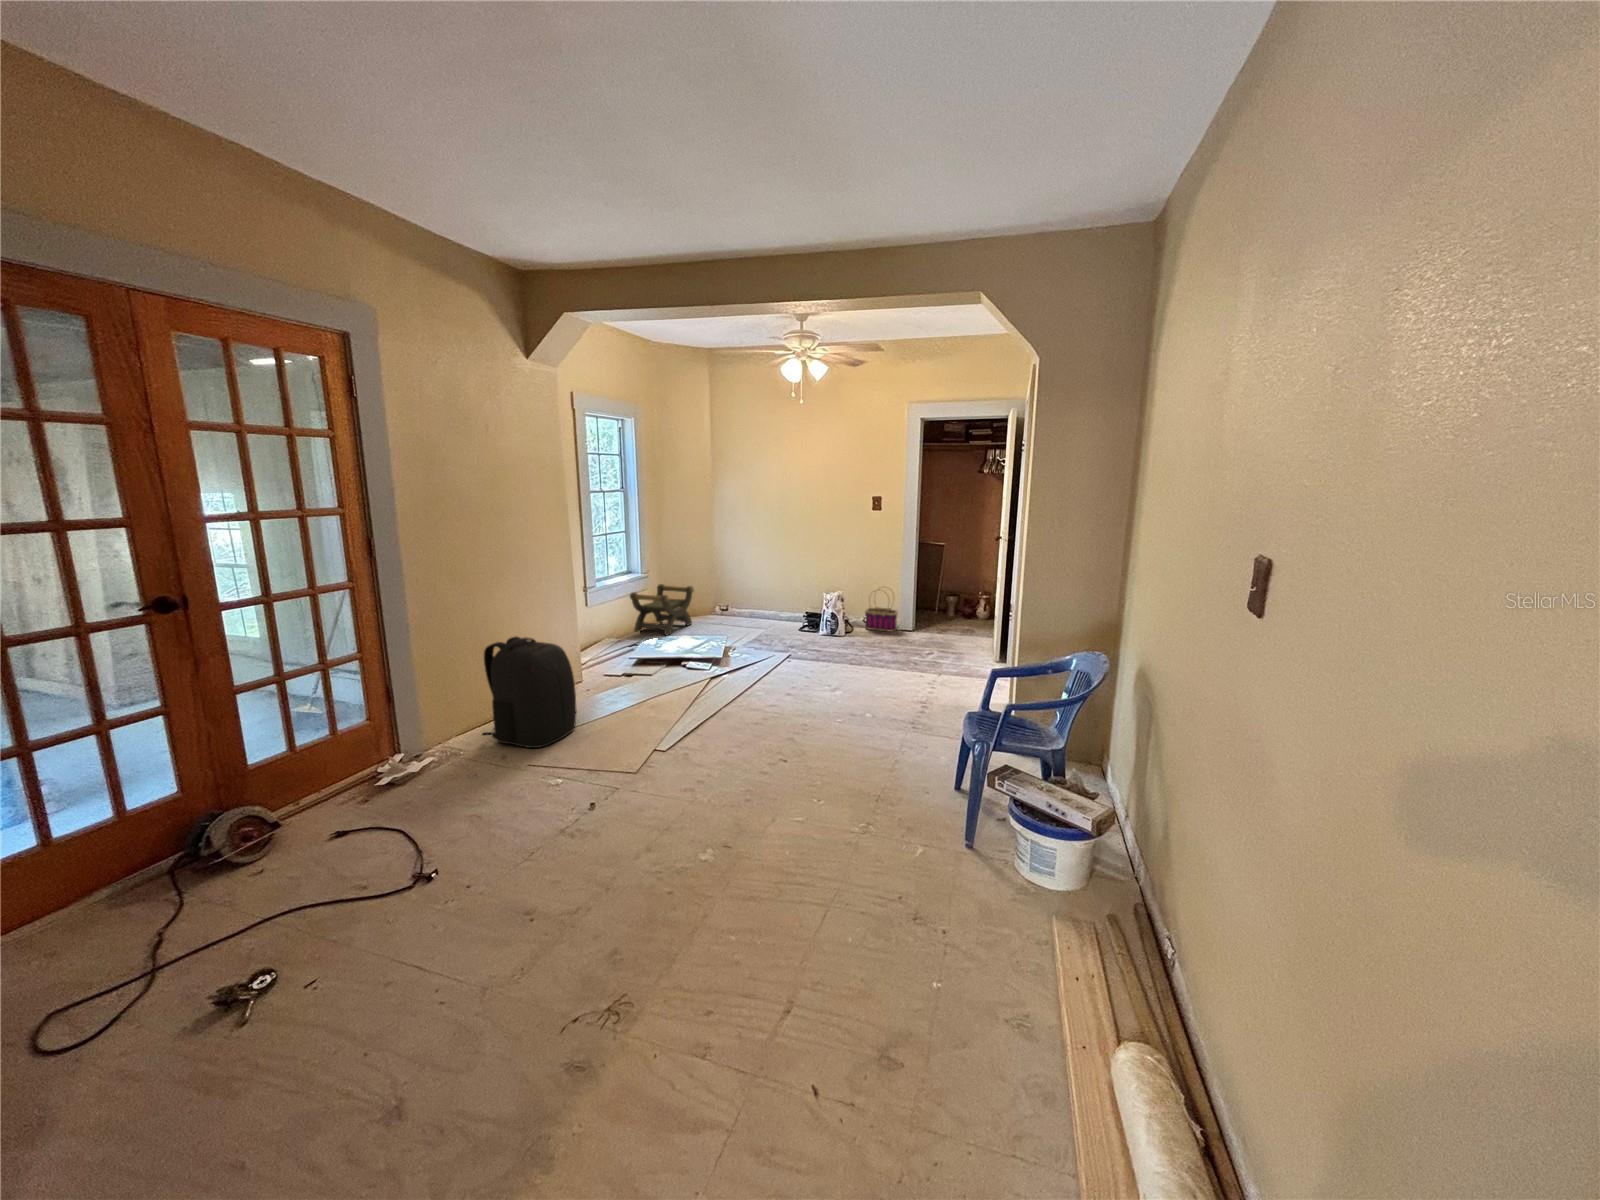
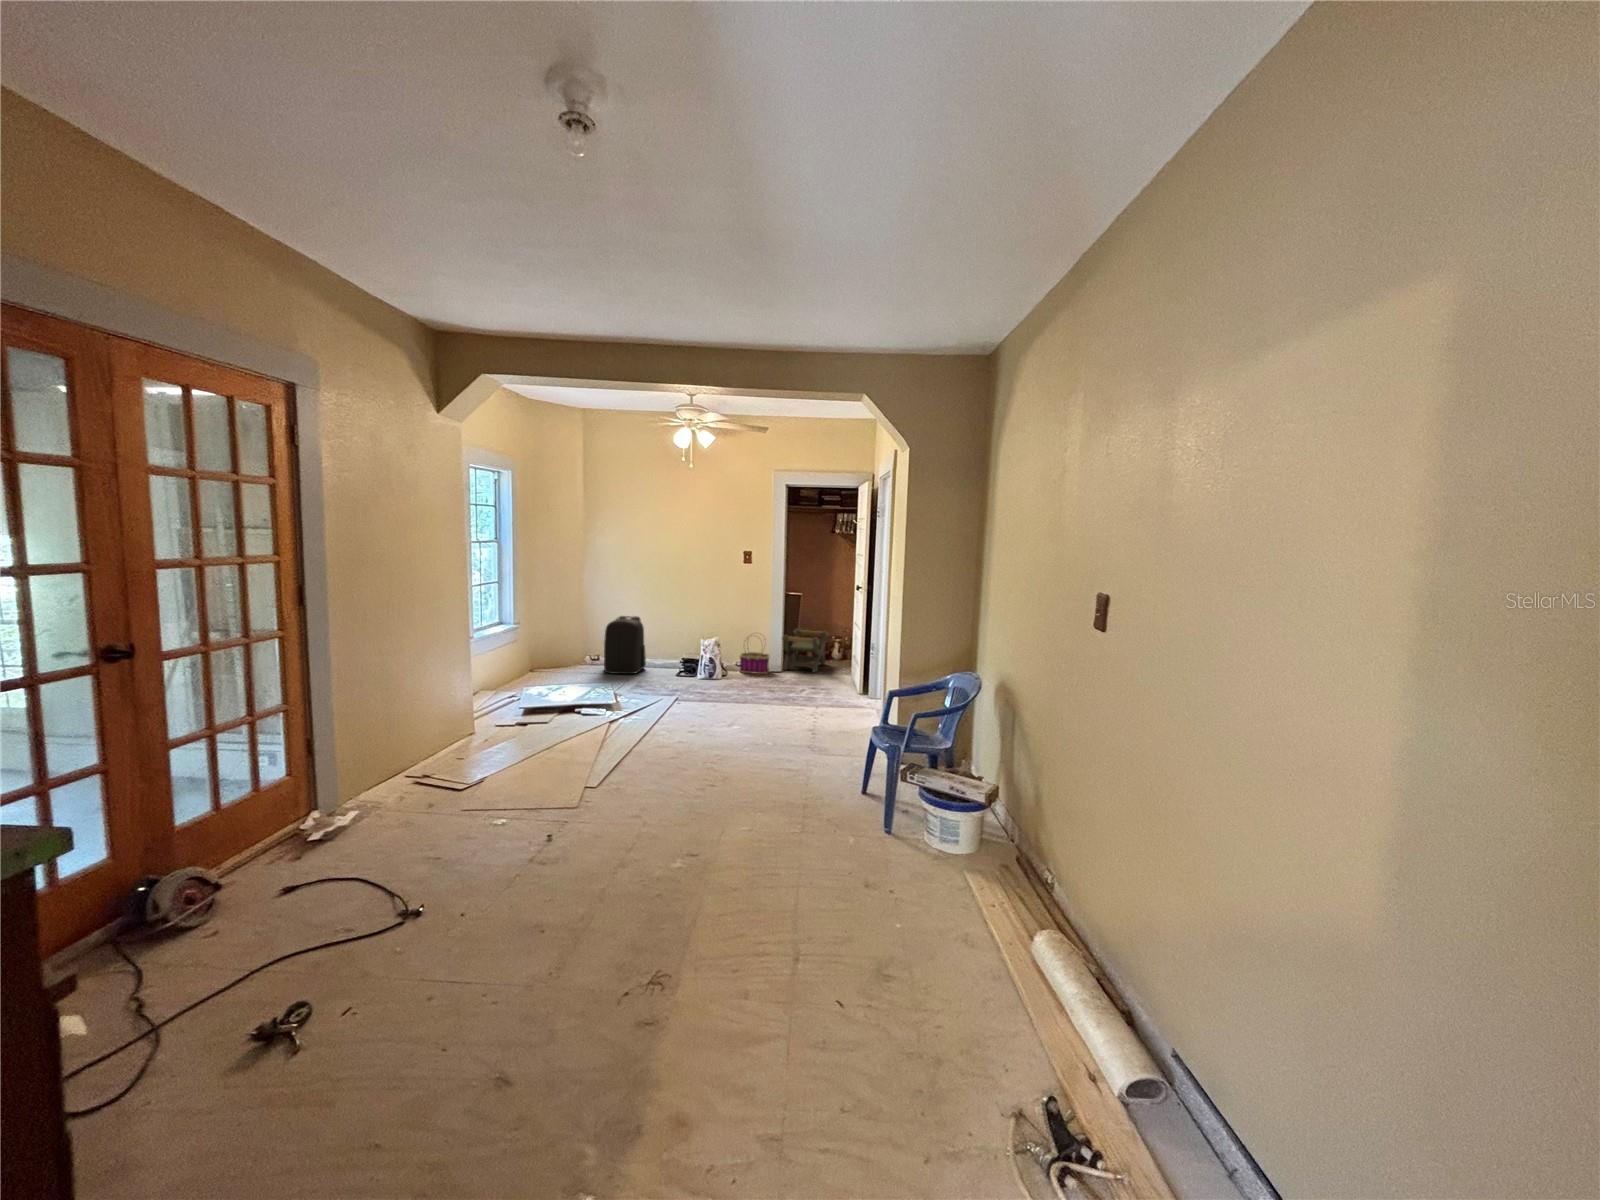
stool: present [630,584,694,635] -> present [782,629,829,673]
backpack: present [484,637,577,748] -> present [604,616,646,674]

